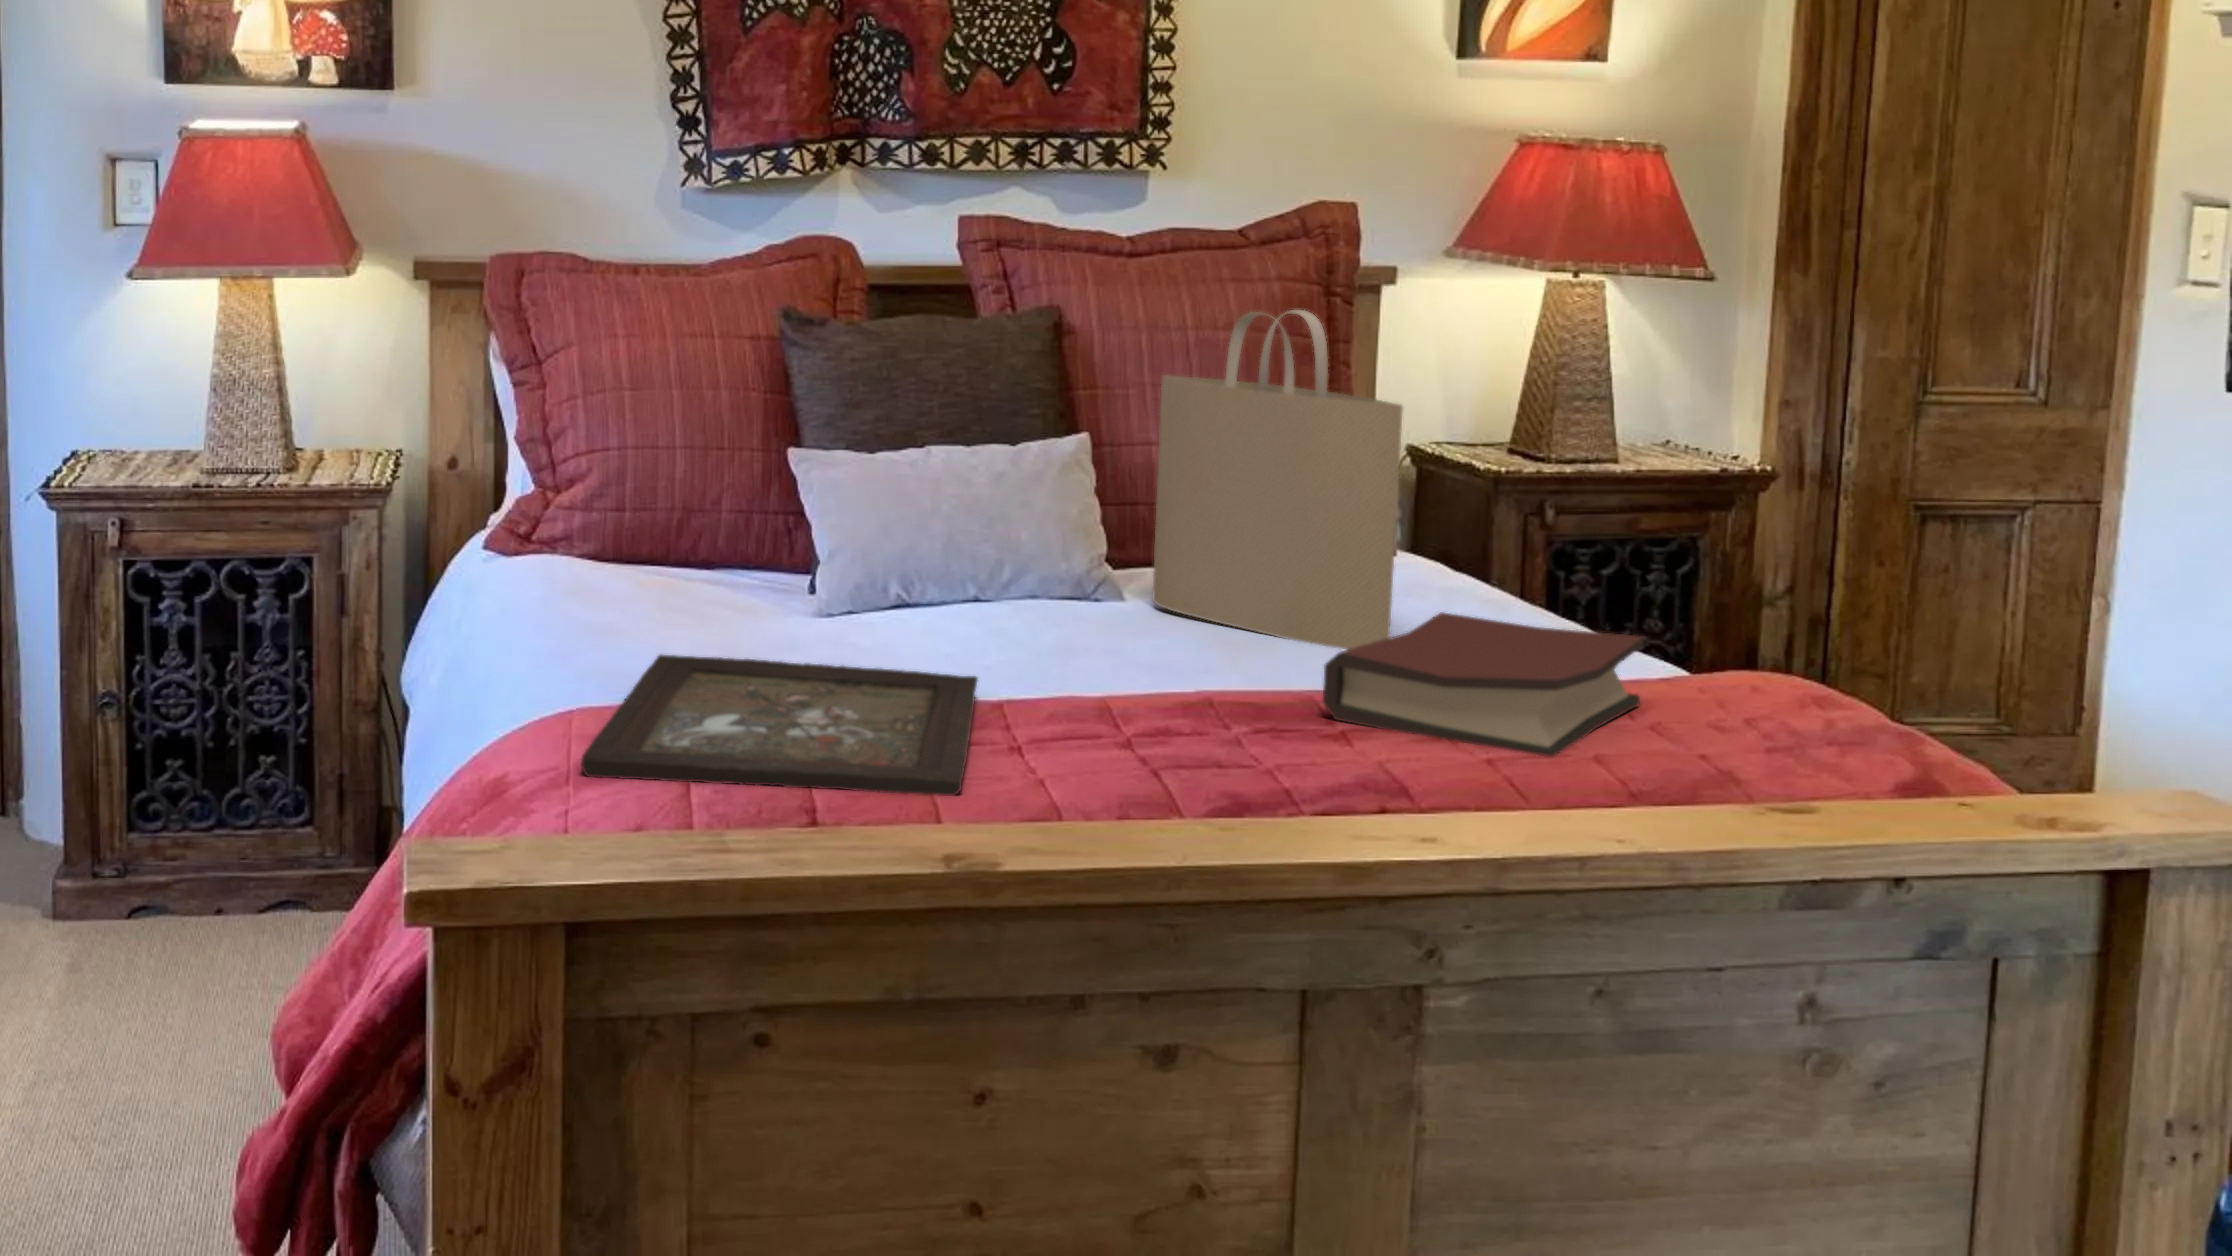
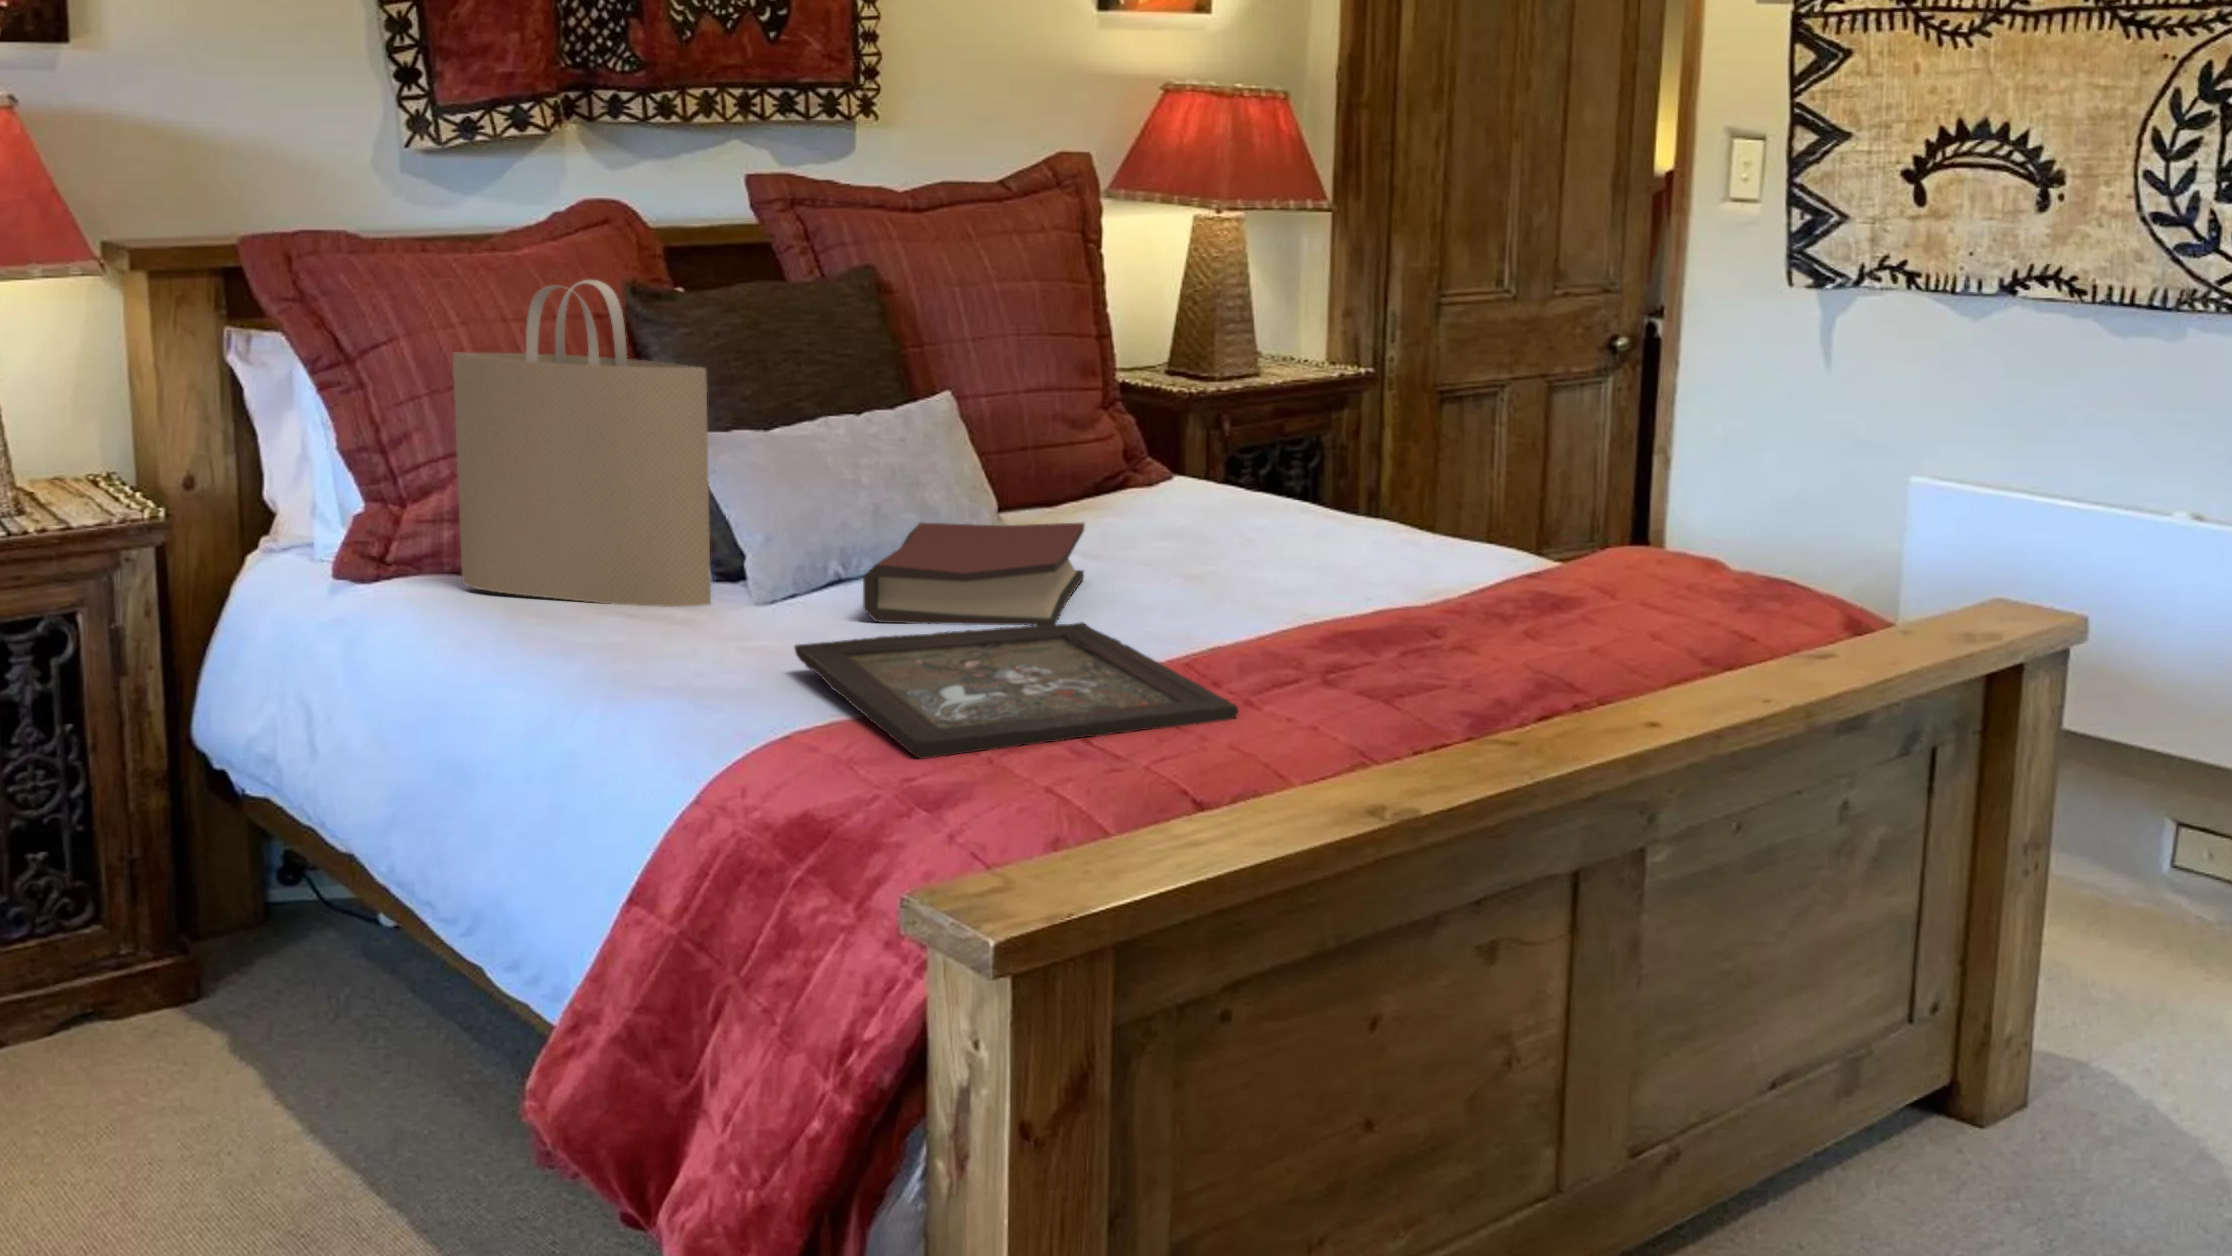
tote bag: present [1152,310,1403,650] -> present [453,280,711,607]
hardback book: present [1323,612,1644,757] -> present [863,522,1084,625]

